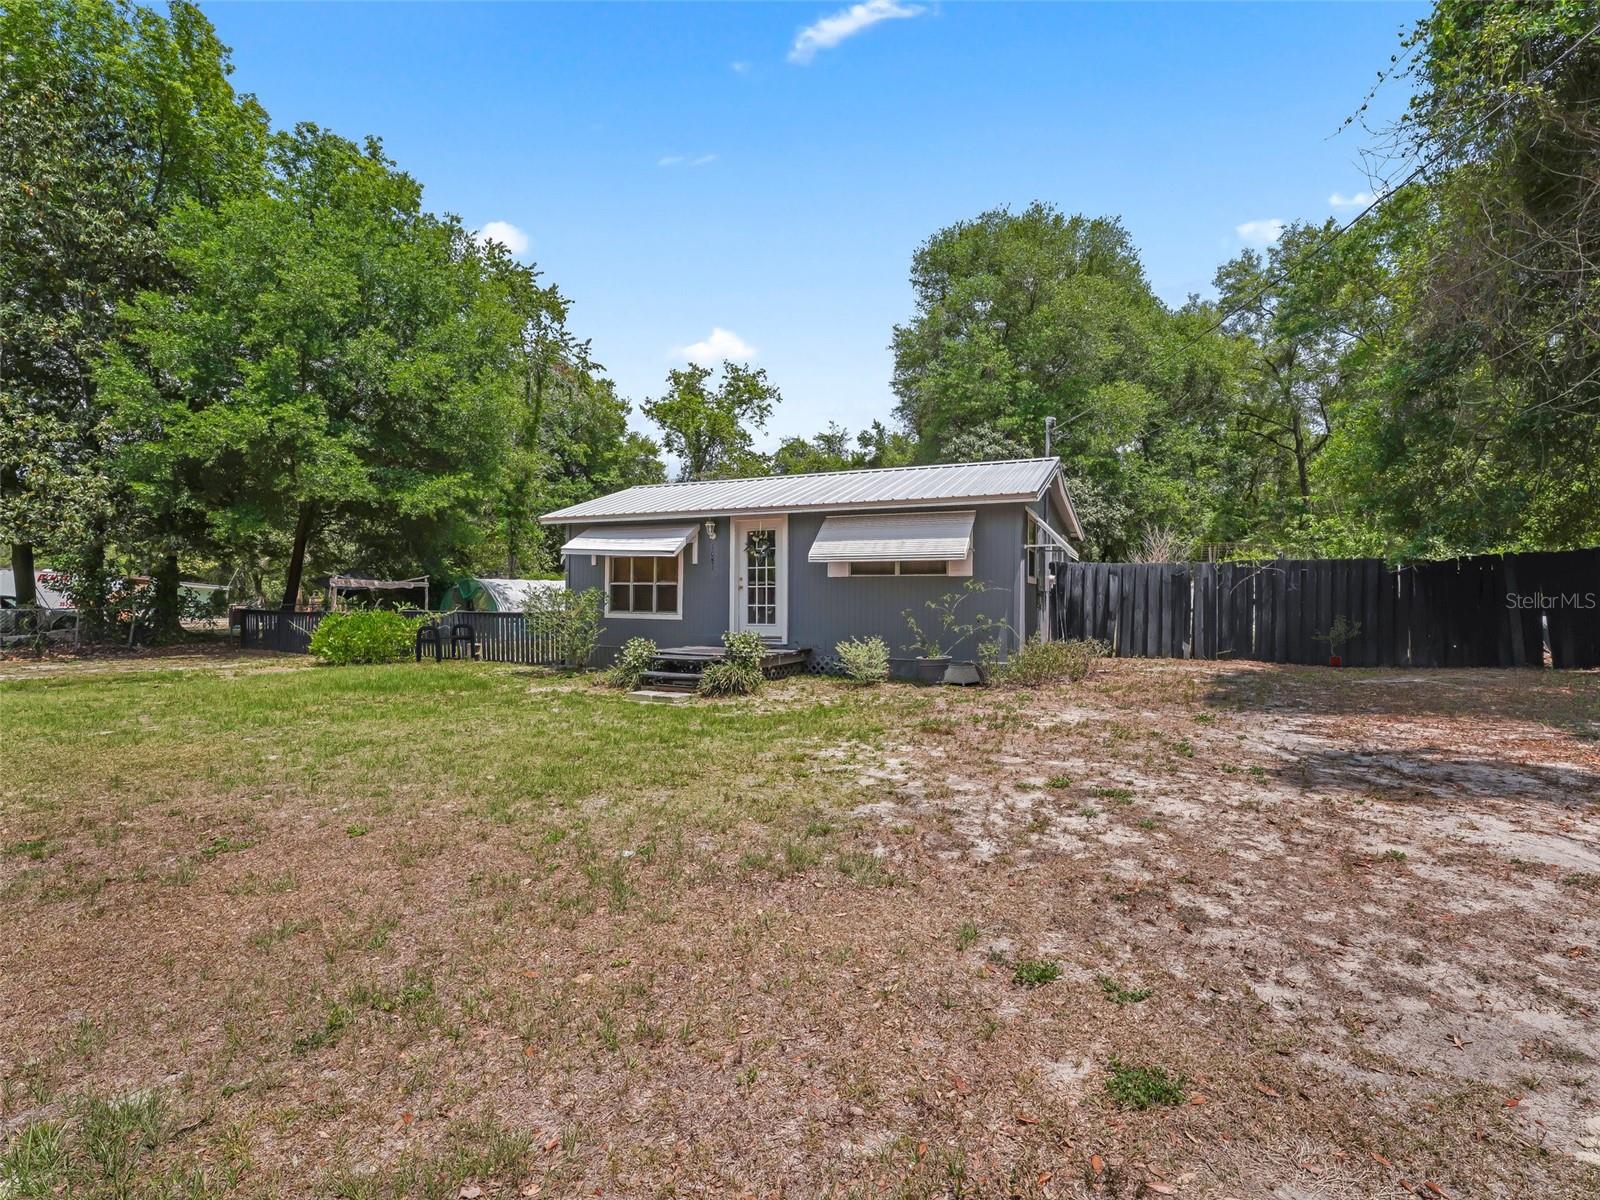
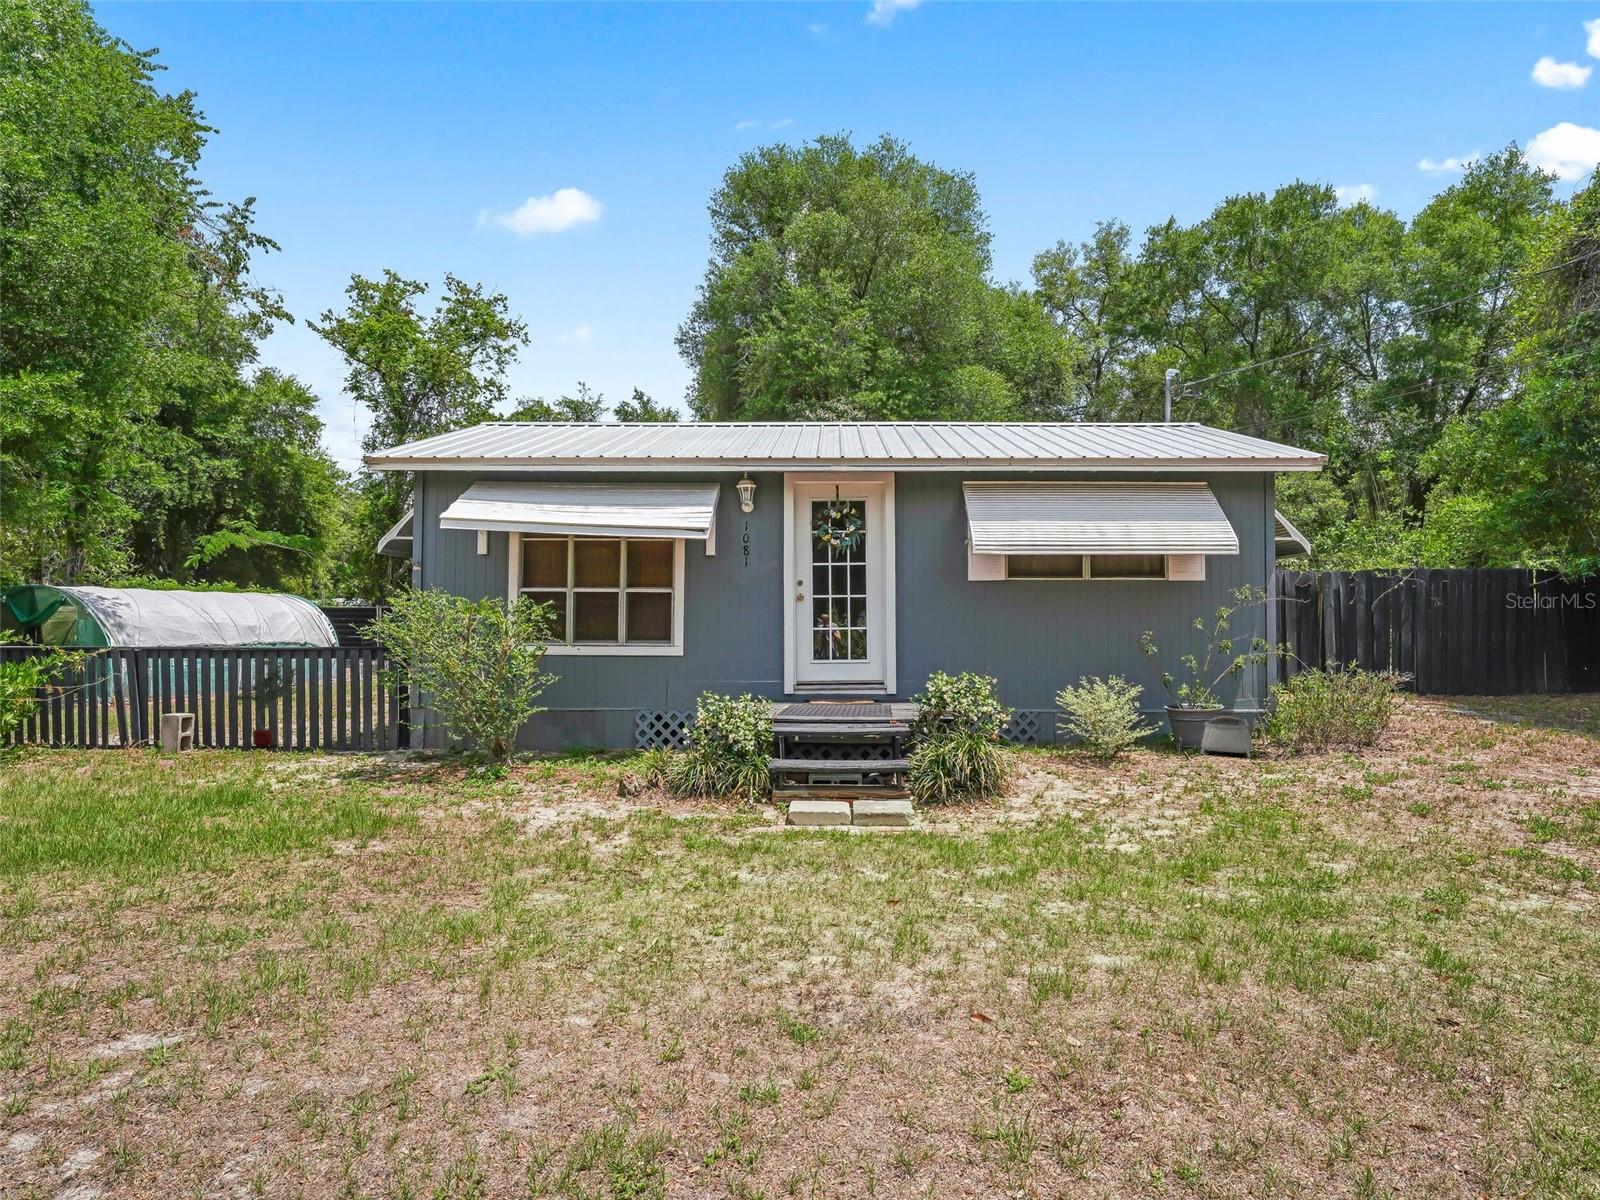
potted tree: present [1311,615,1361,666] -> present [233,657,297,748]
bench: present [416,624,476,662] -> none [23,670,164,758]

